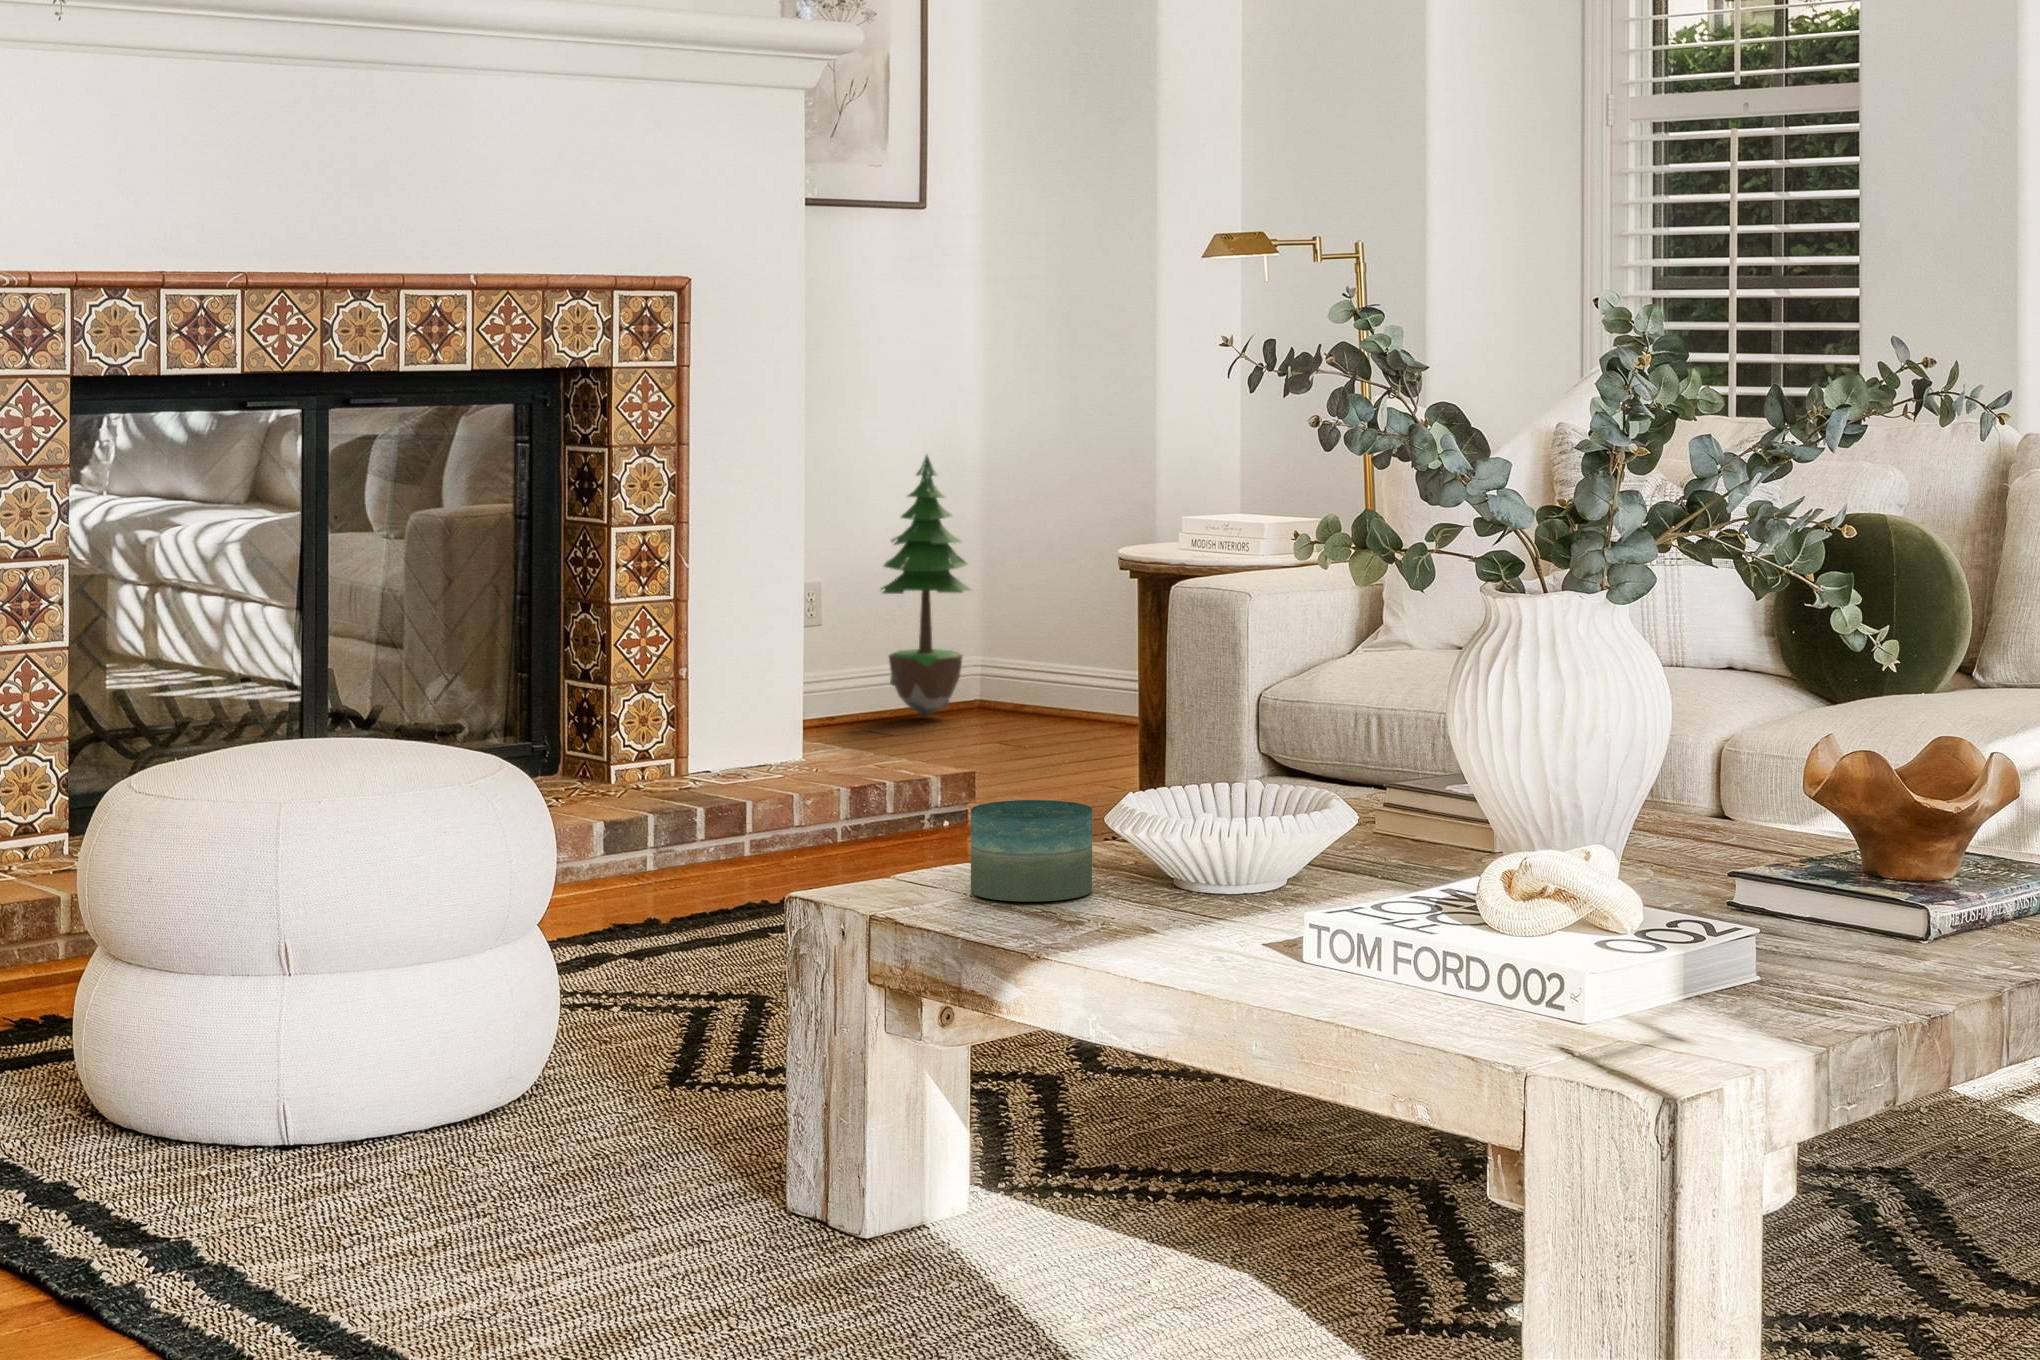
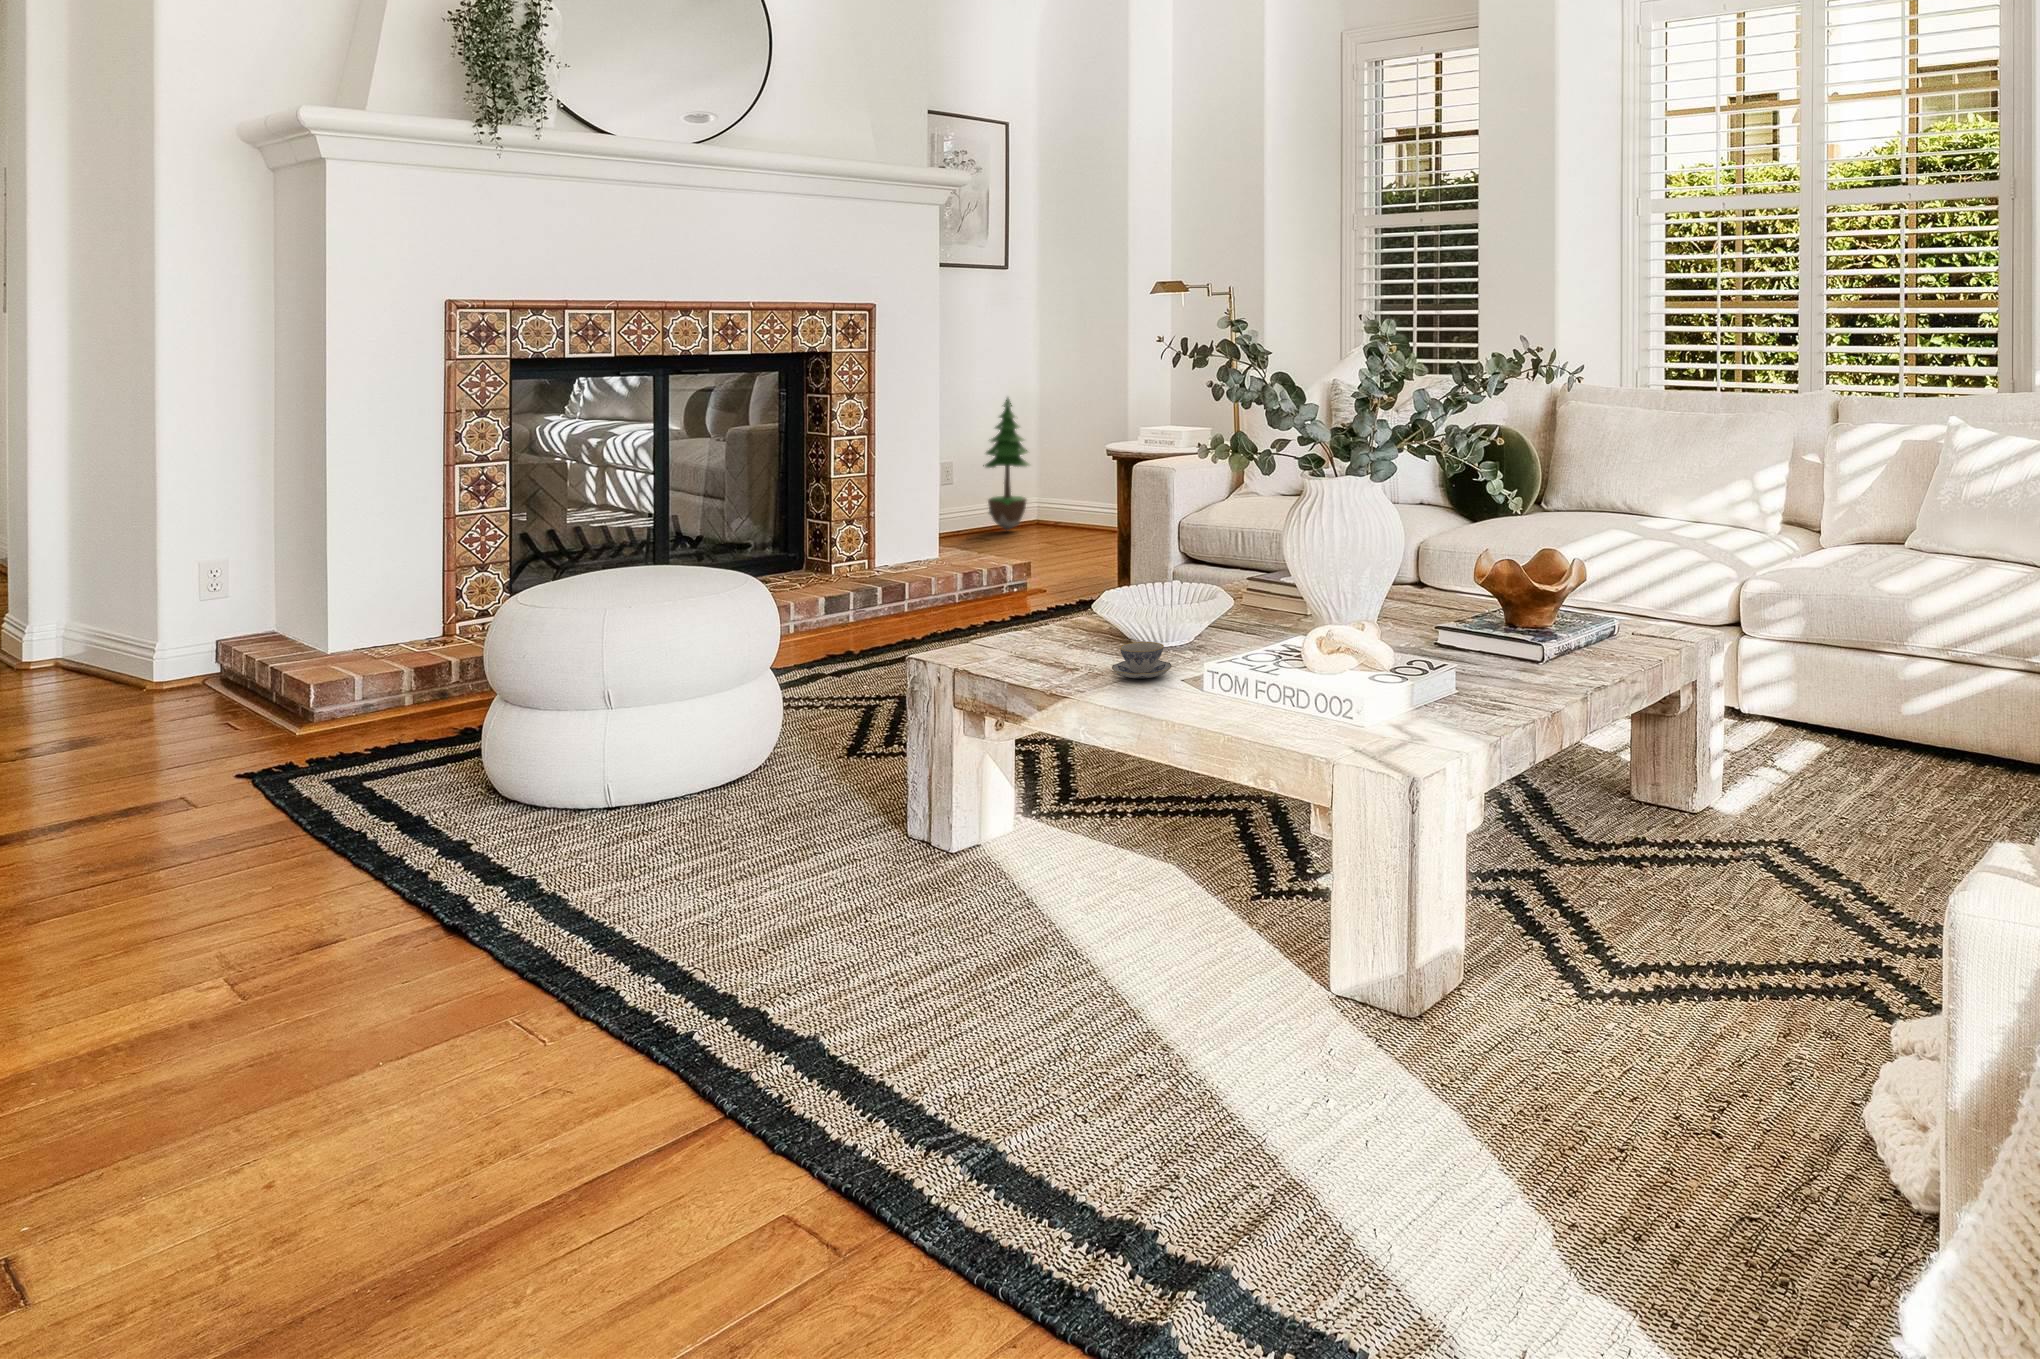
candle: present [971,800,1092,902] -> none [1013,598,1083,658]
teacup: none [1144,875,1248,937] -> present [1112,642,1172,679]

